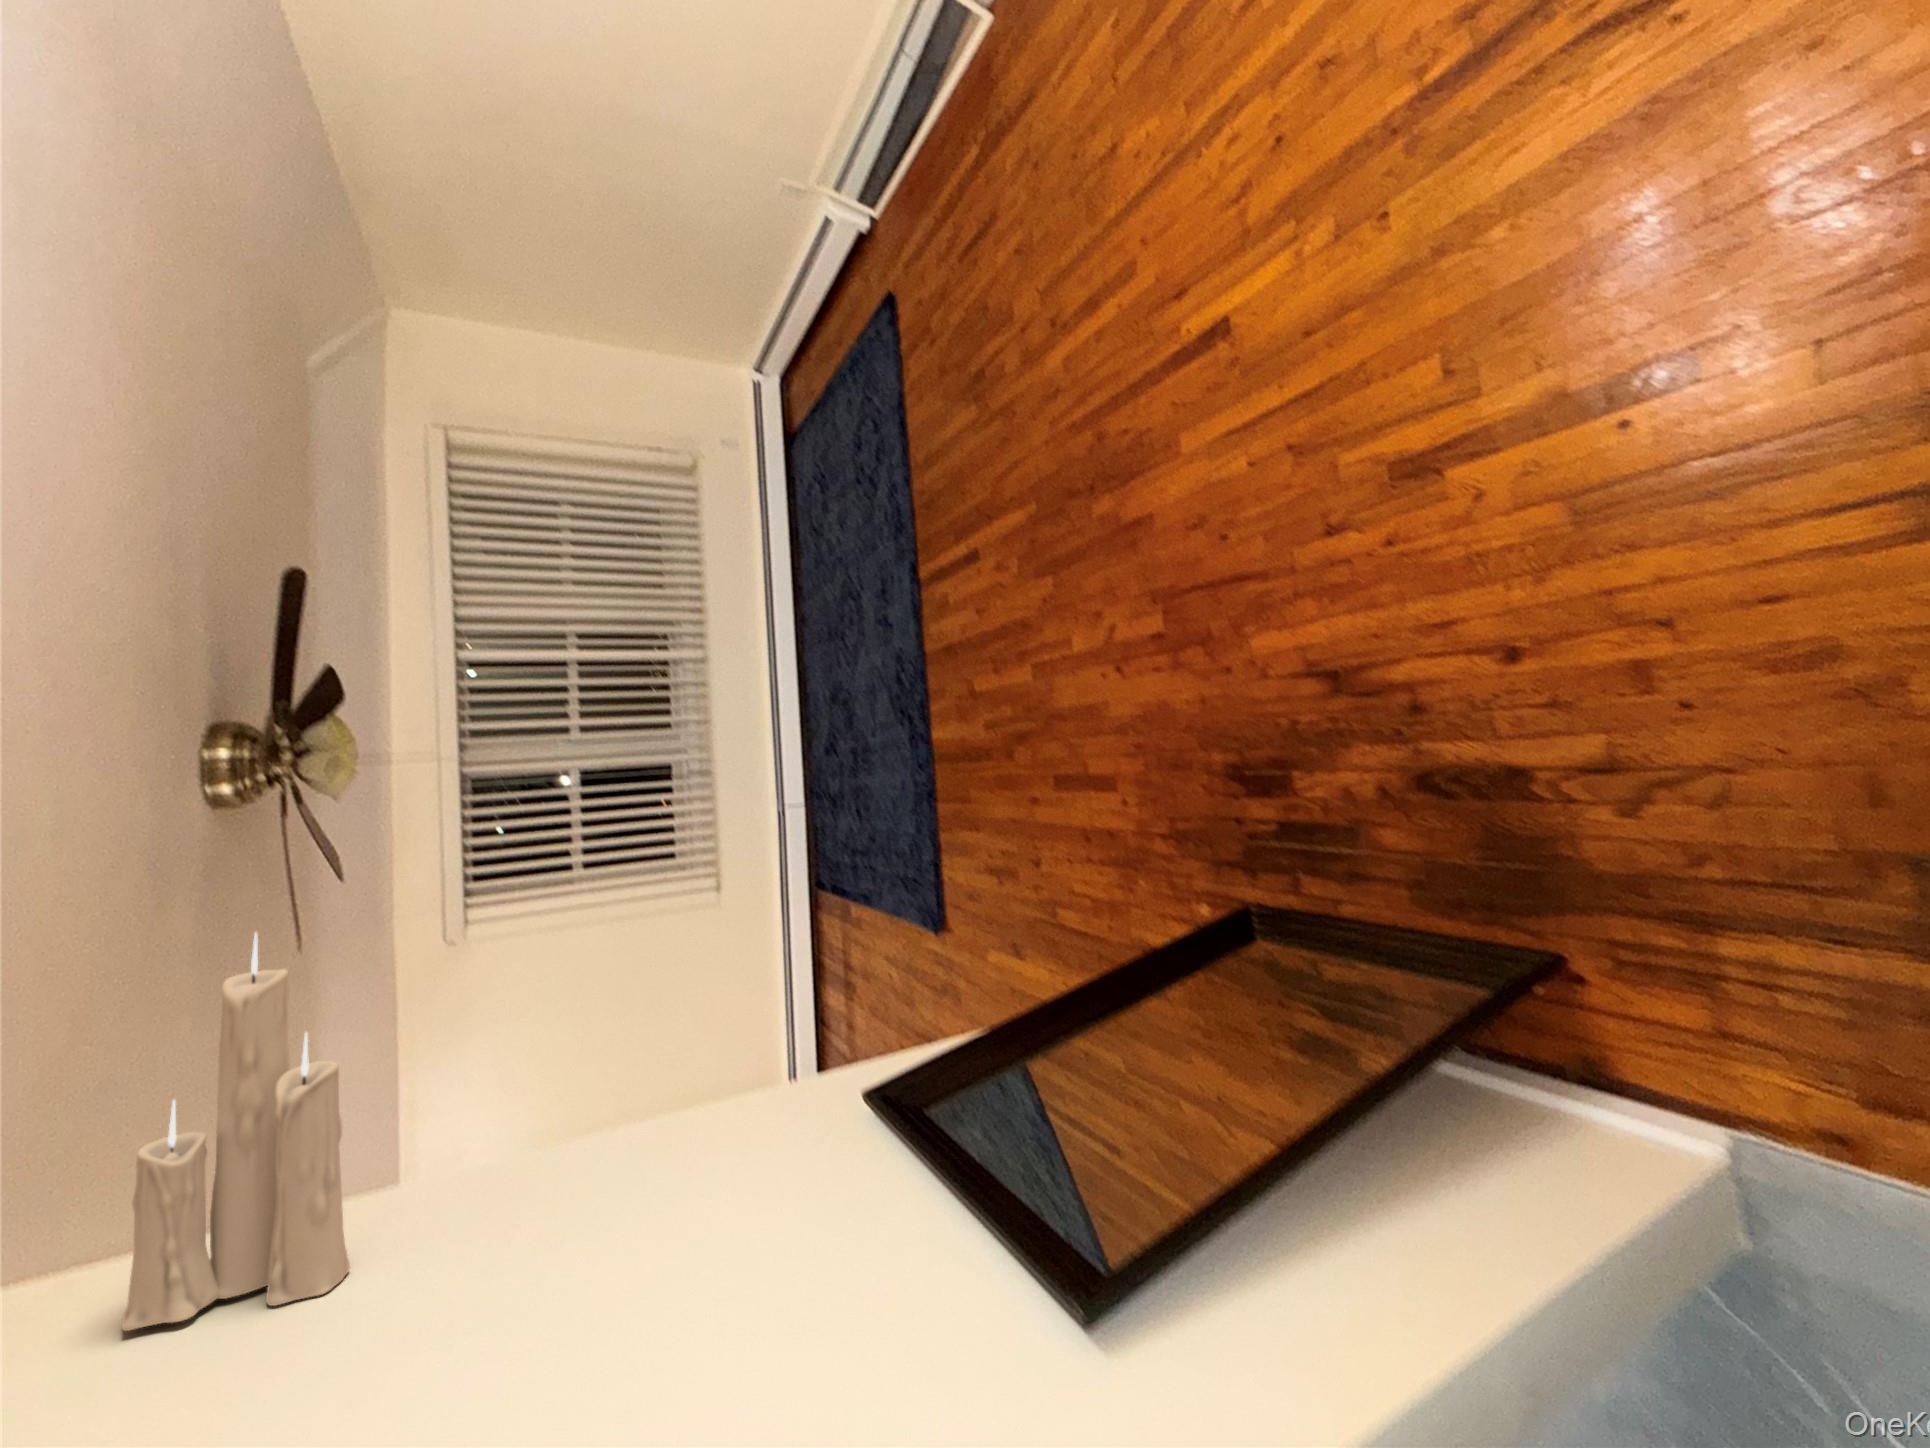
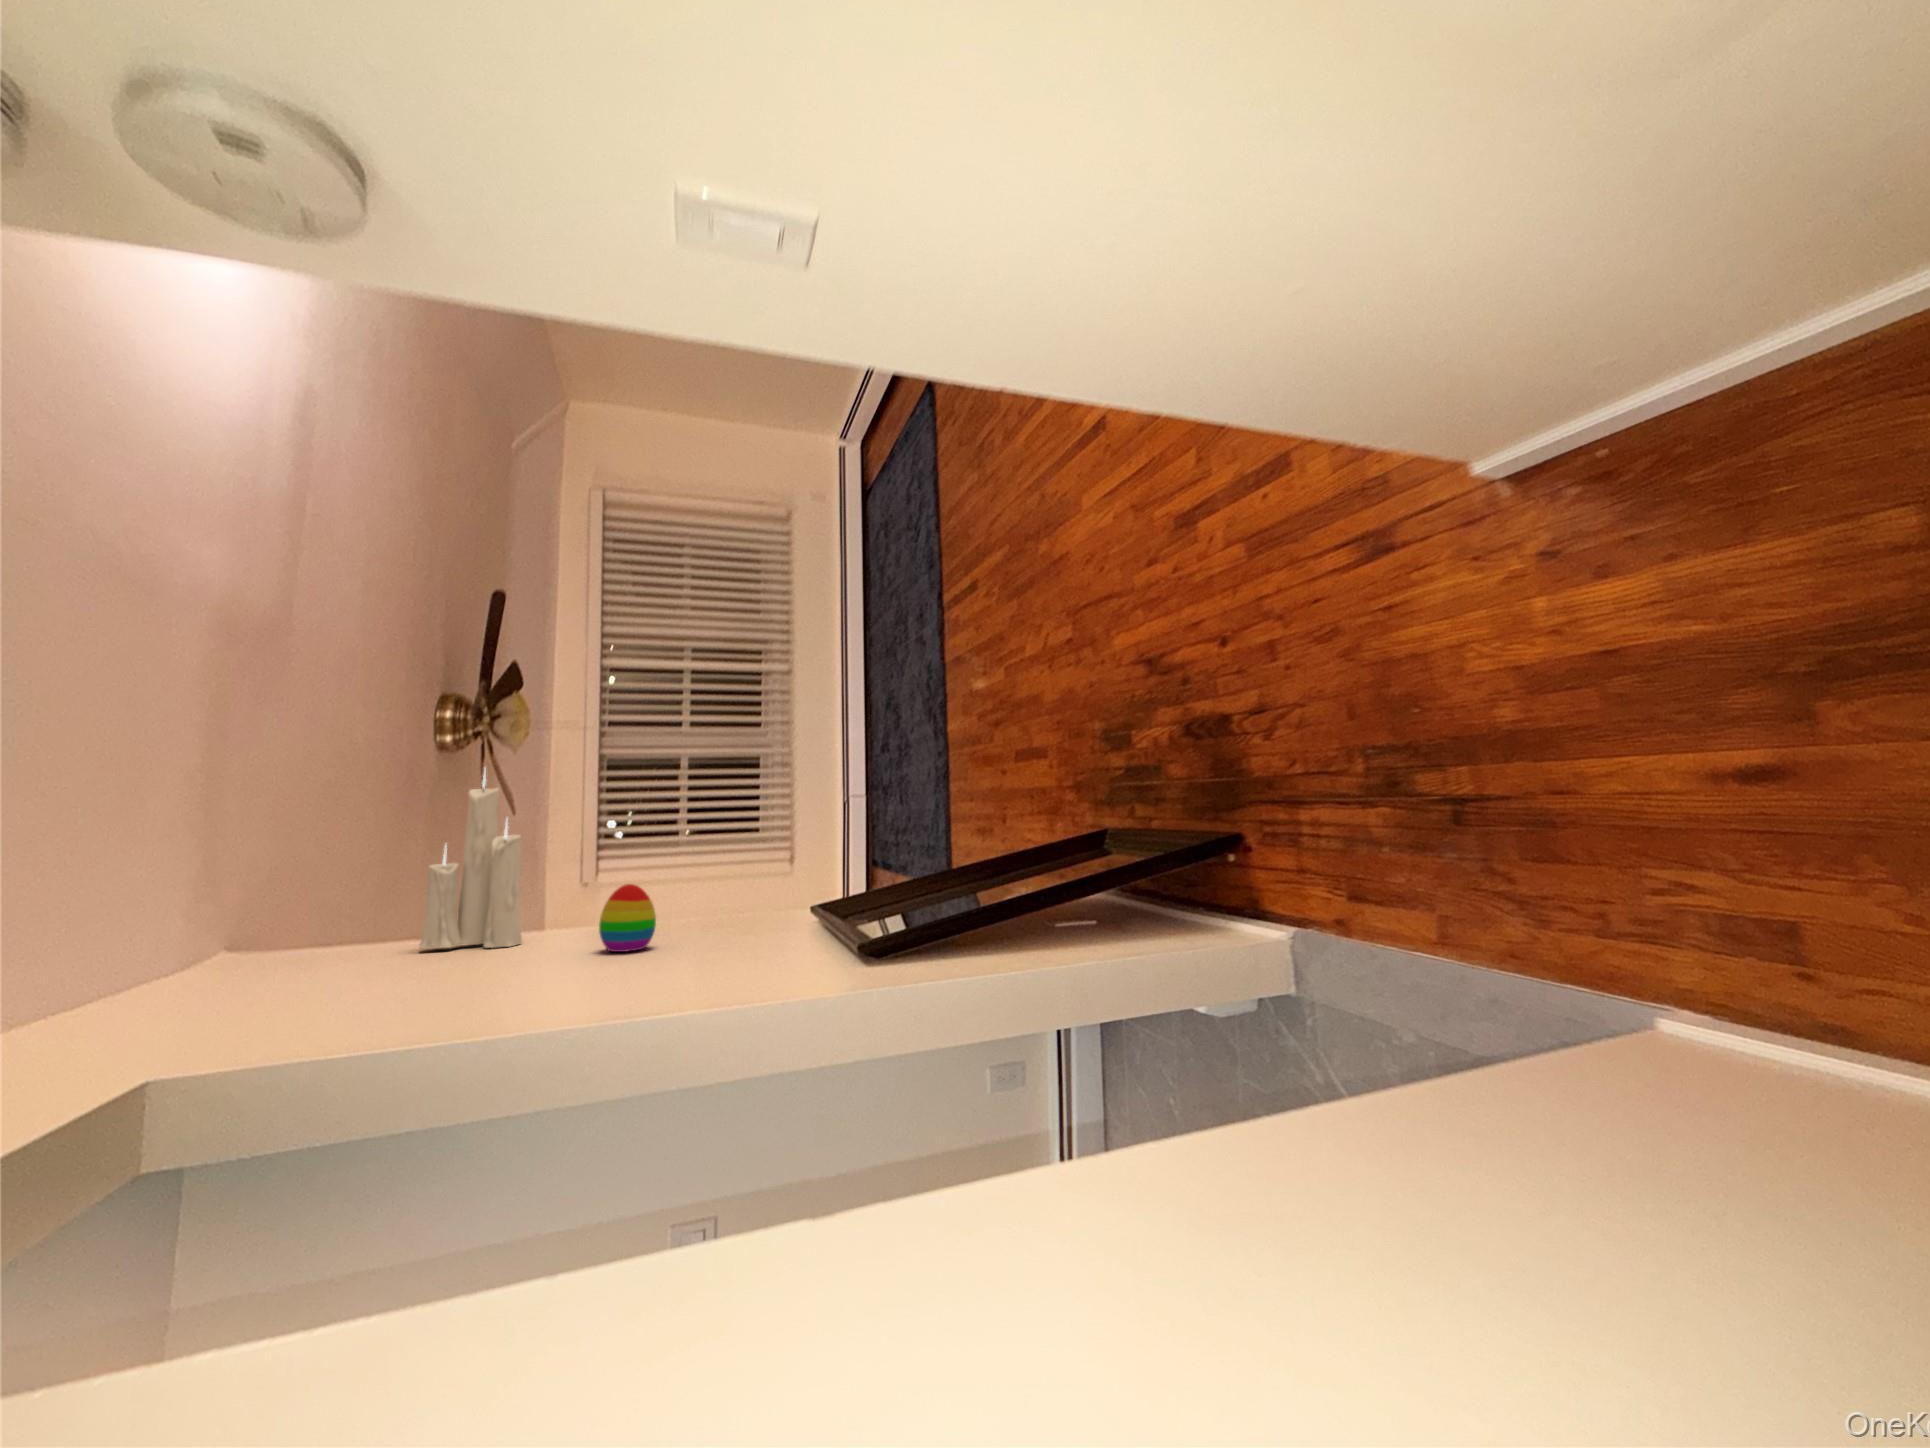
decorative egg: none [517,1185,634,1344] -> present [599,884,656,952]

